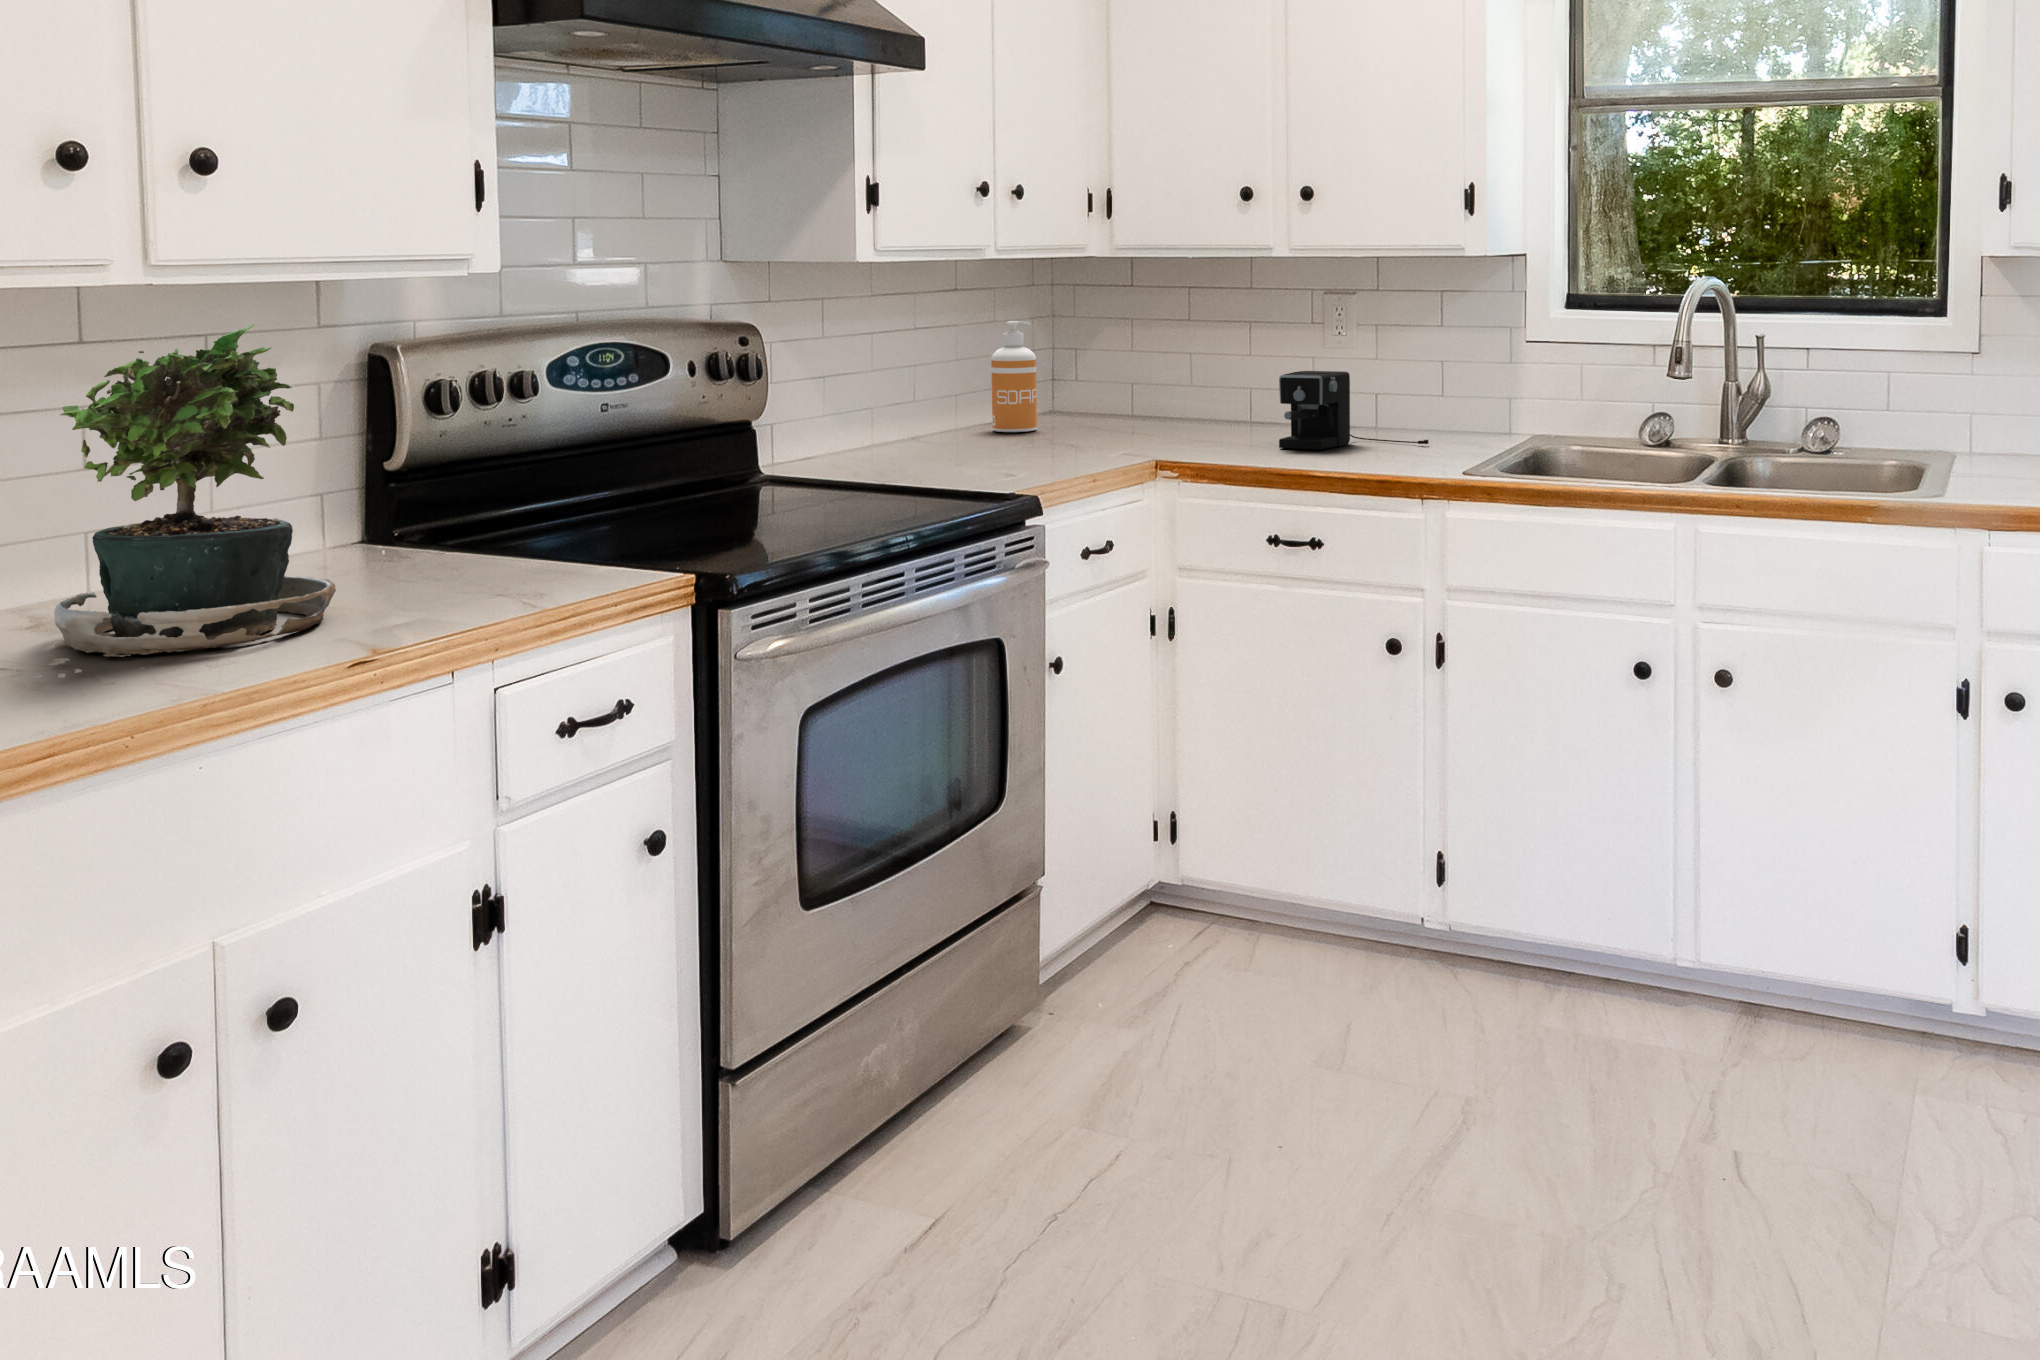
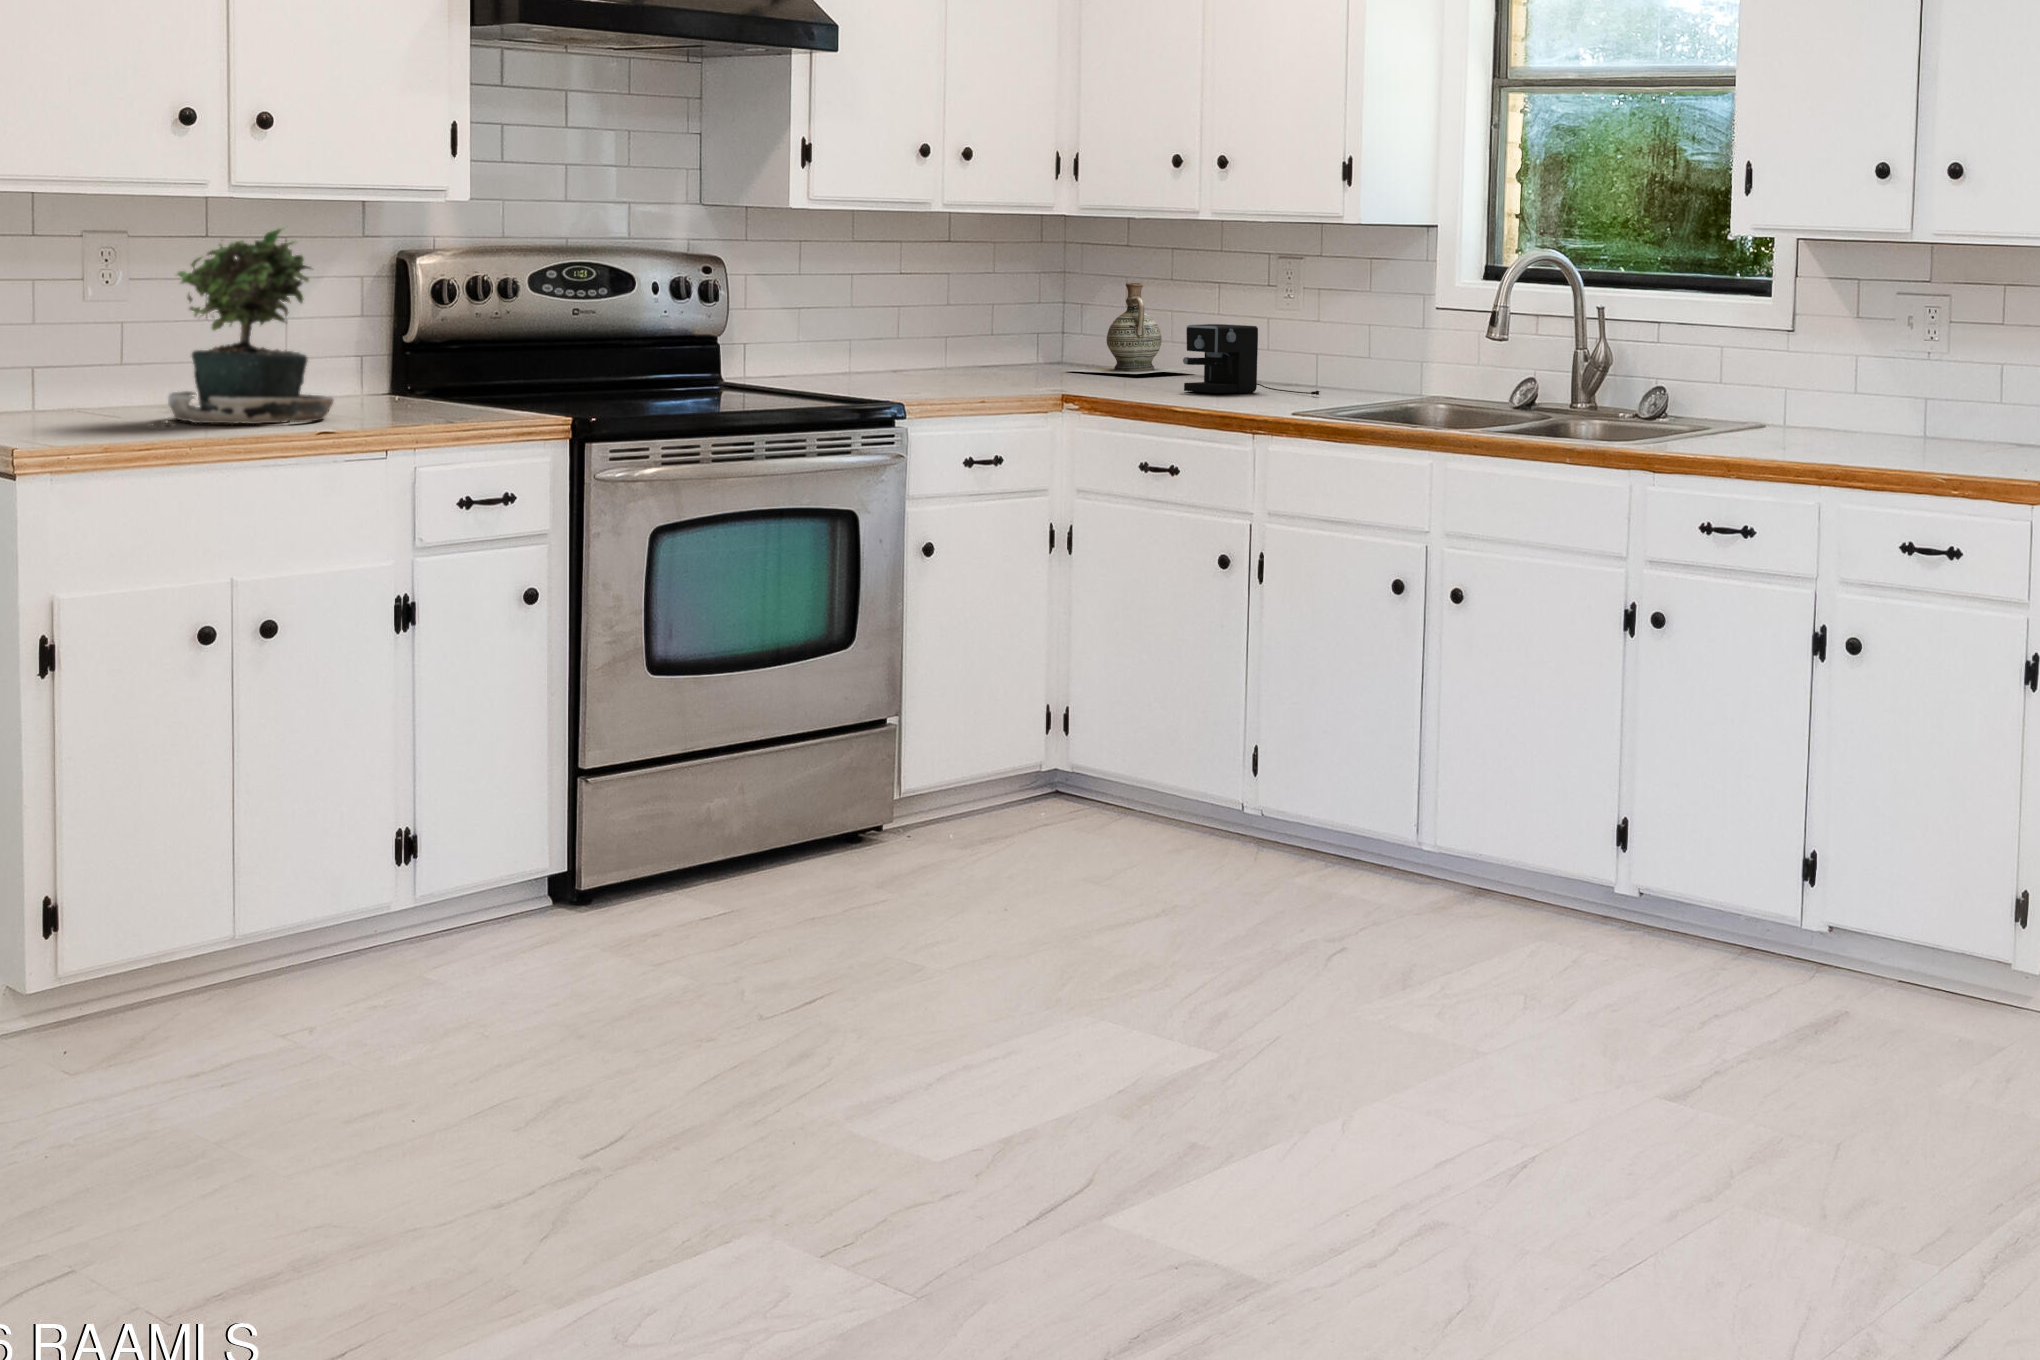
soap dispenser: present [991,321,1037,432] -> none [979,272,1020,372]
ceramic jug: none [1077,326,1214,425] -> present [1068,283,1192,374]

